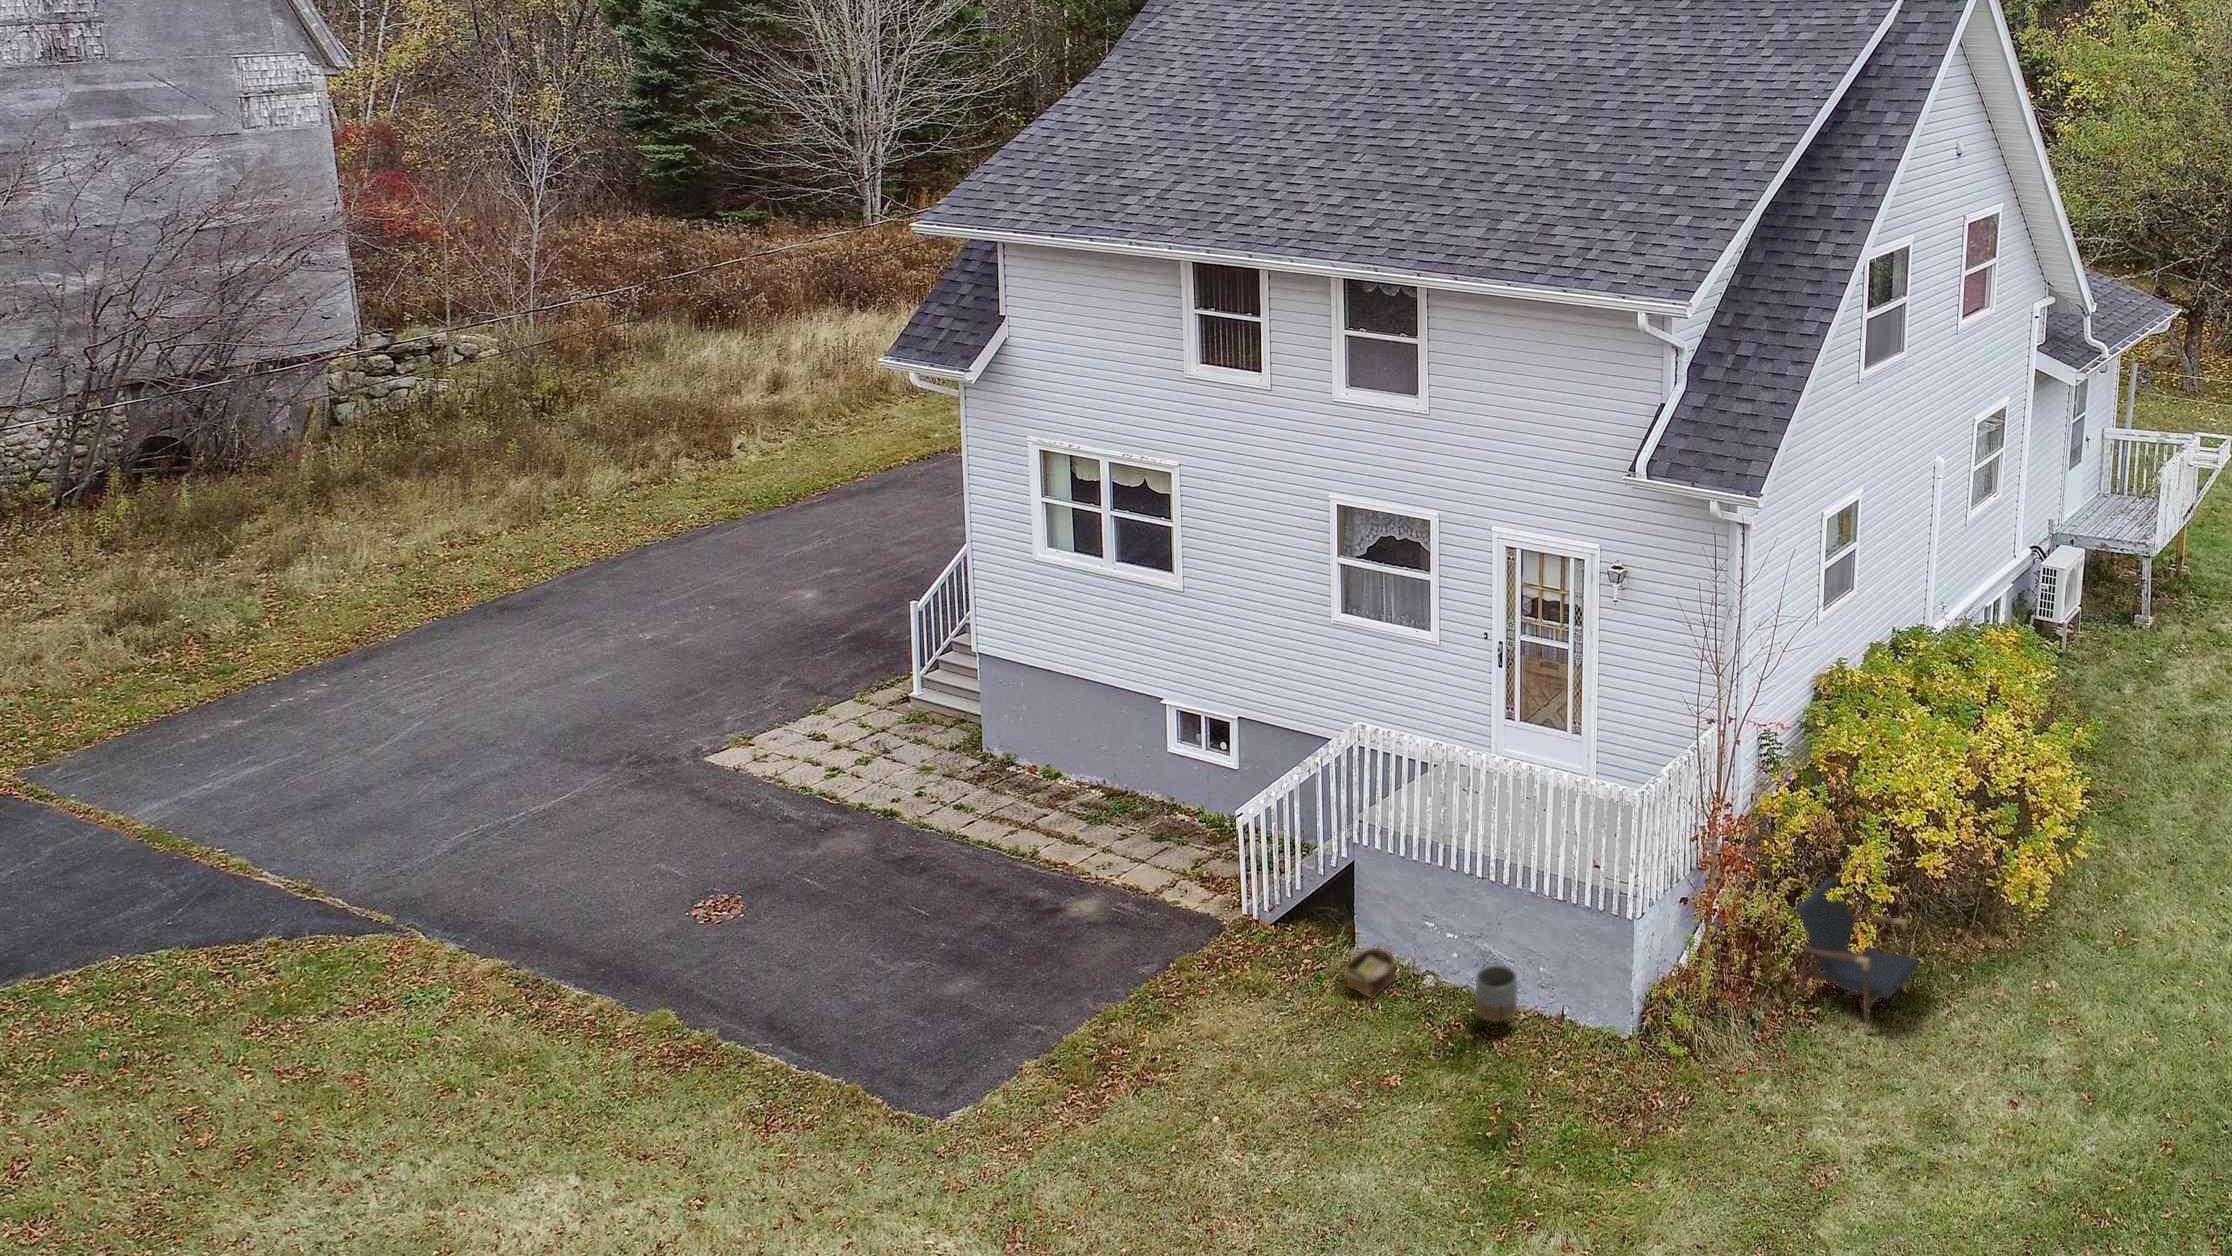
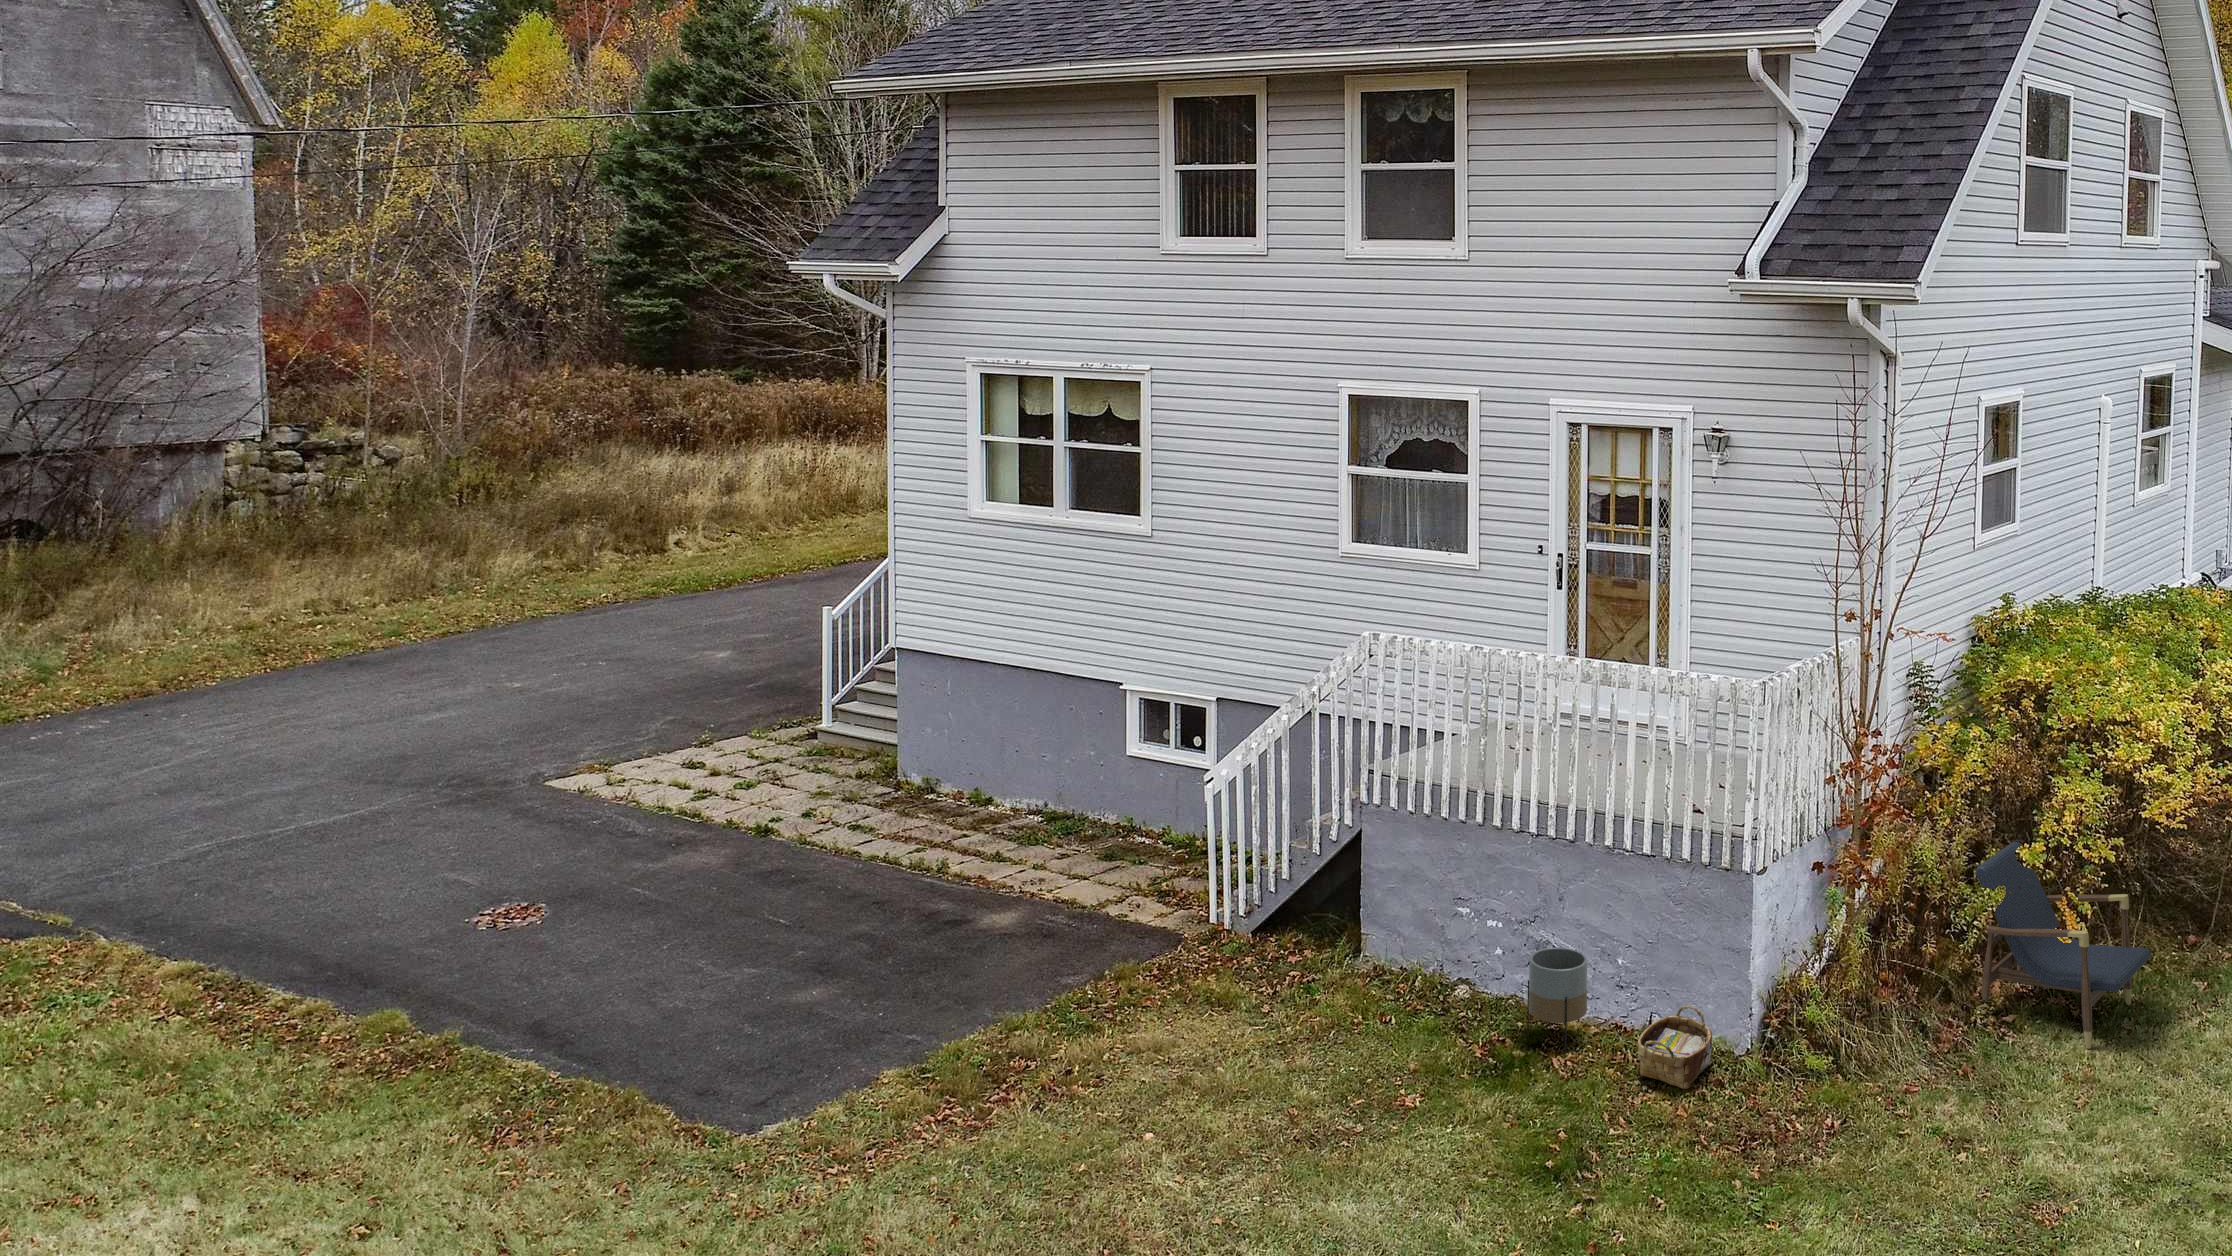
woven basket: present [1345,947,1397,998] -> present [1637,1006,1712,1089]

